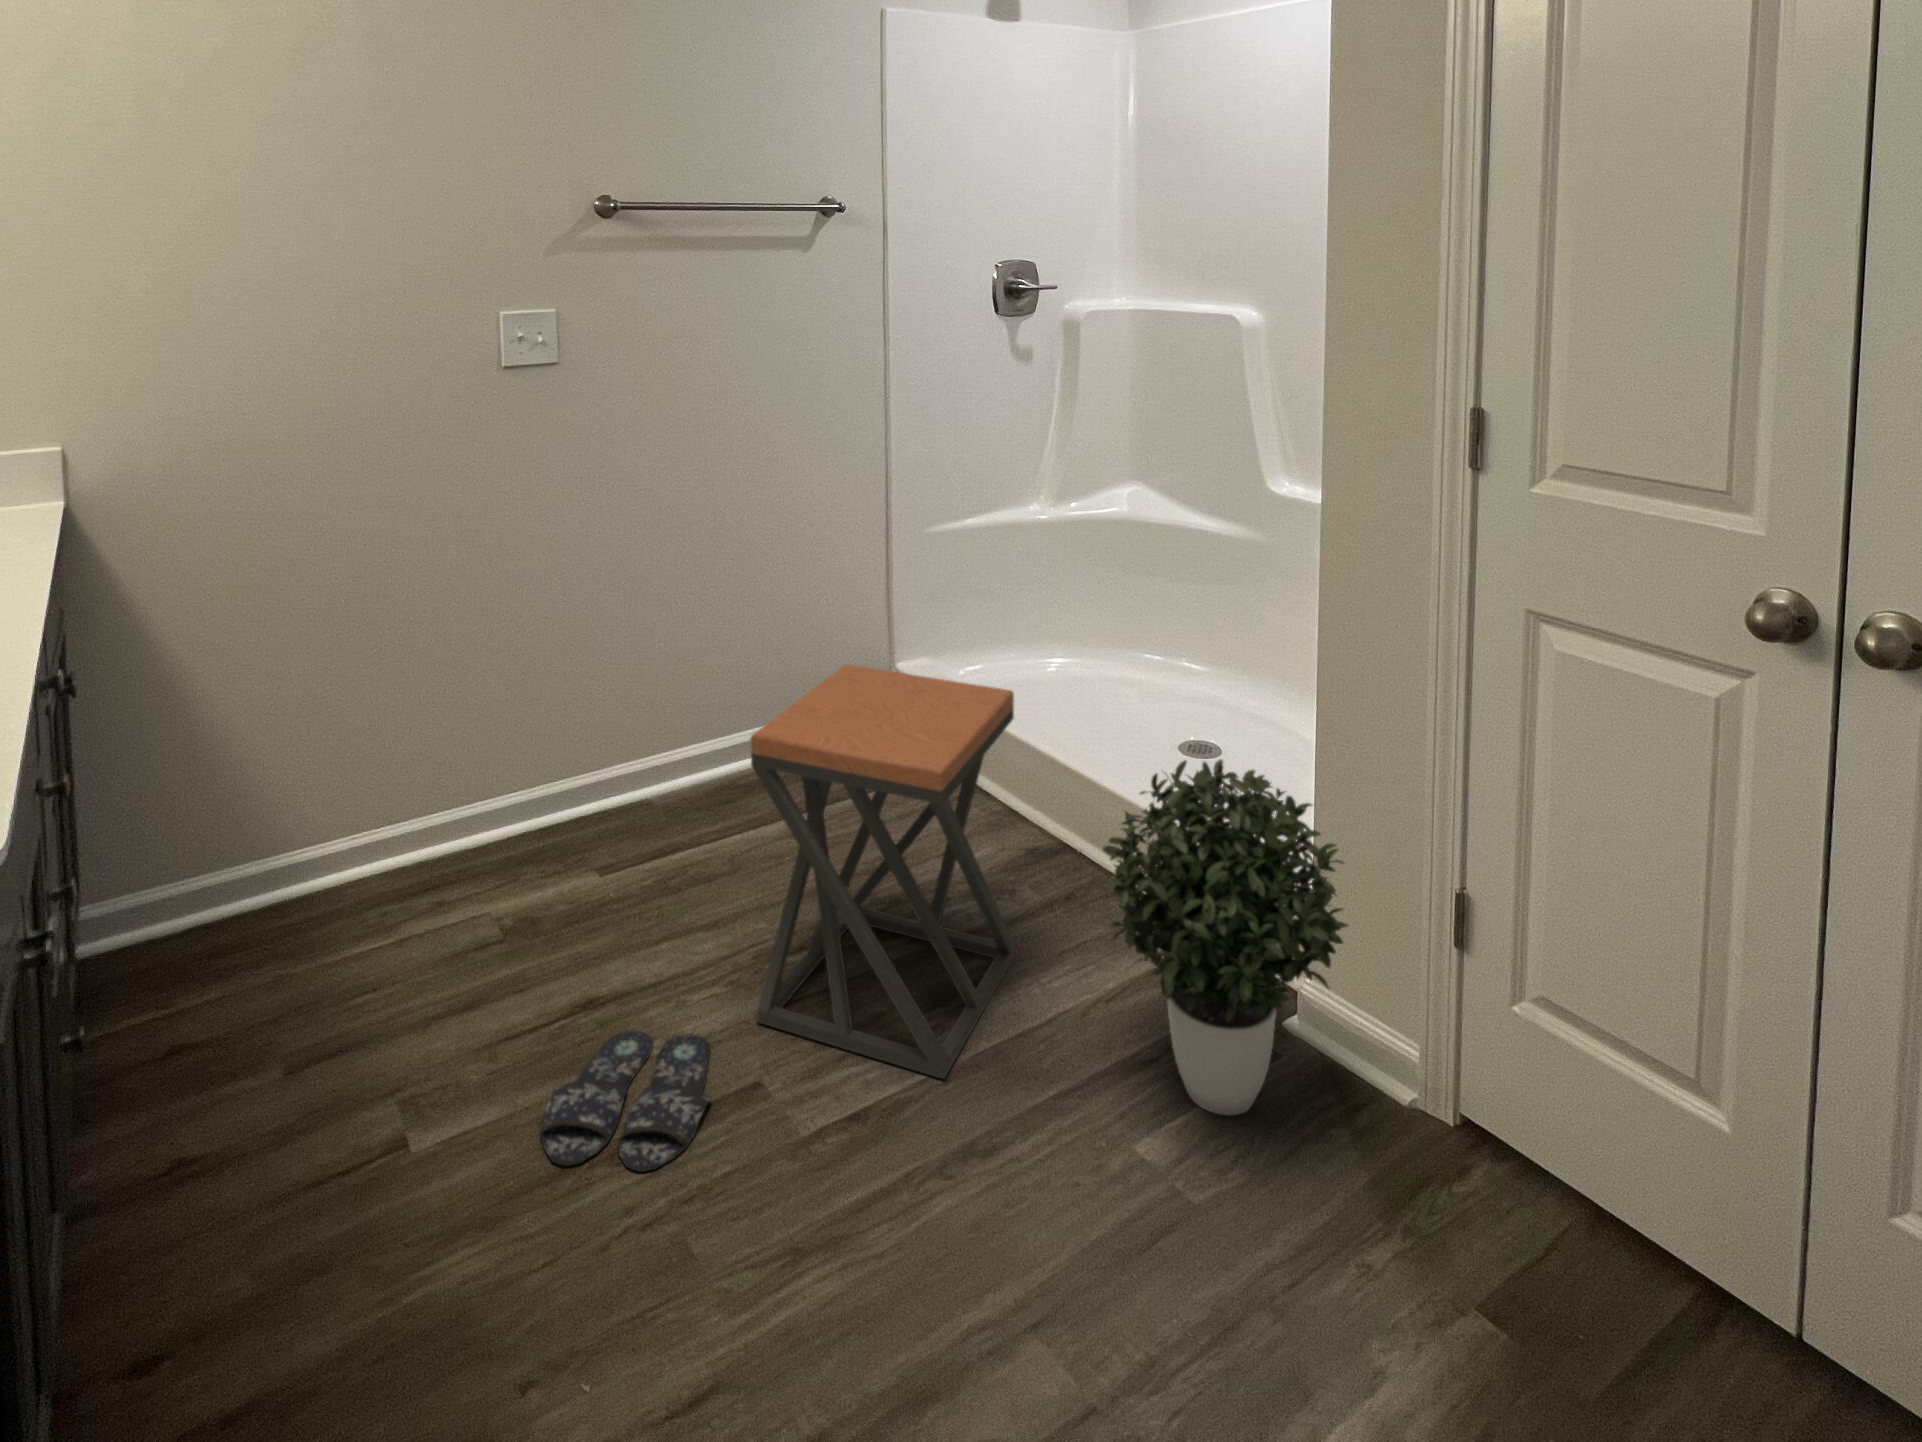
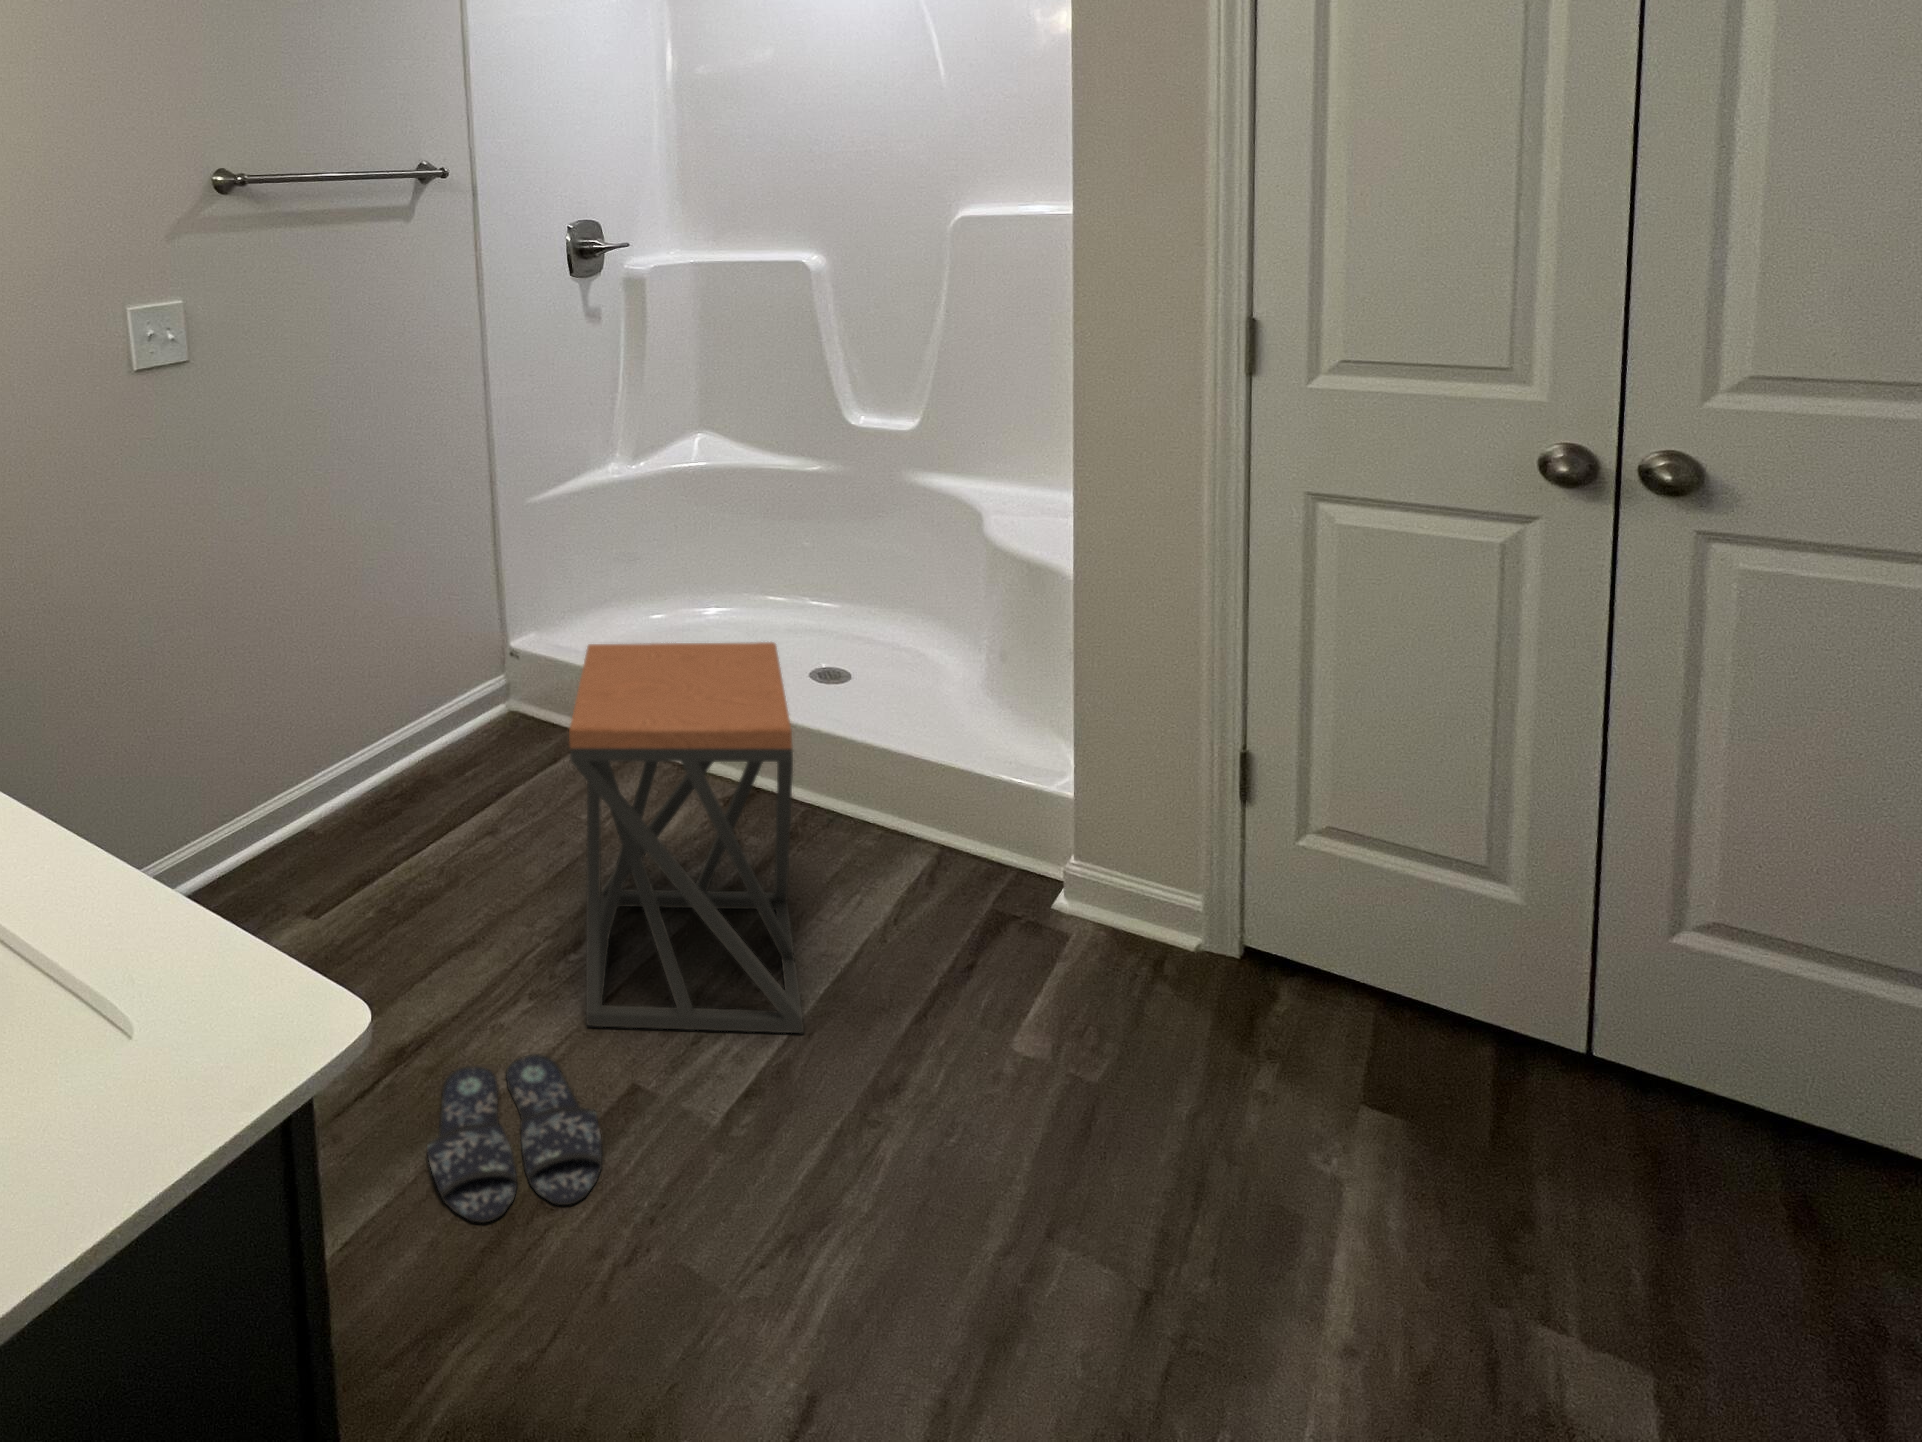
potted plant: present [1102,759,1348,1115] -> none [920,672,1169,1000]

